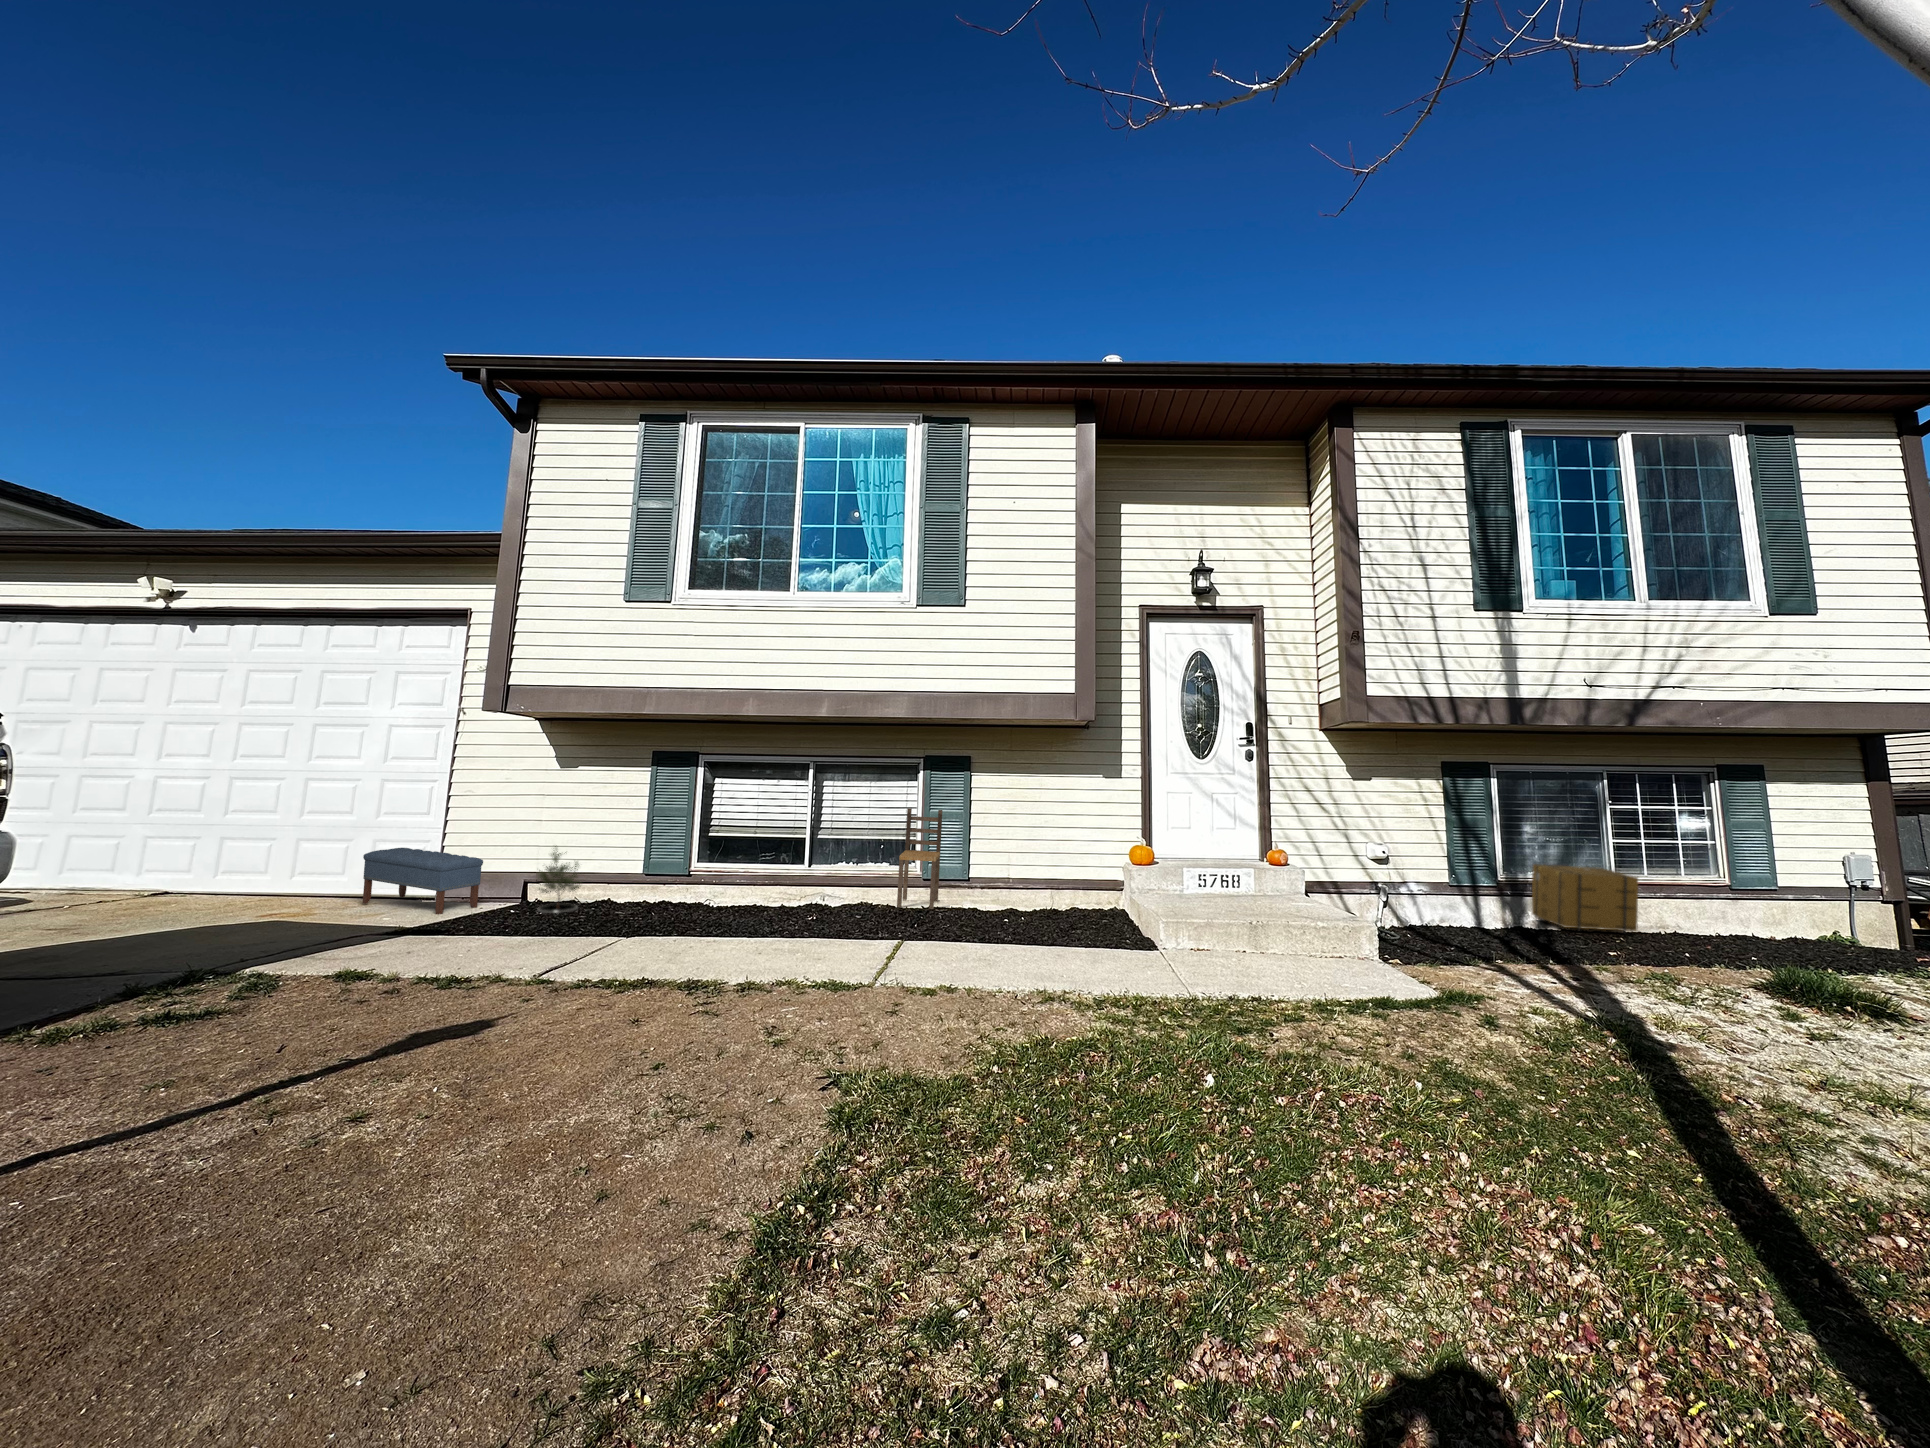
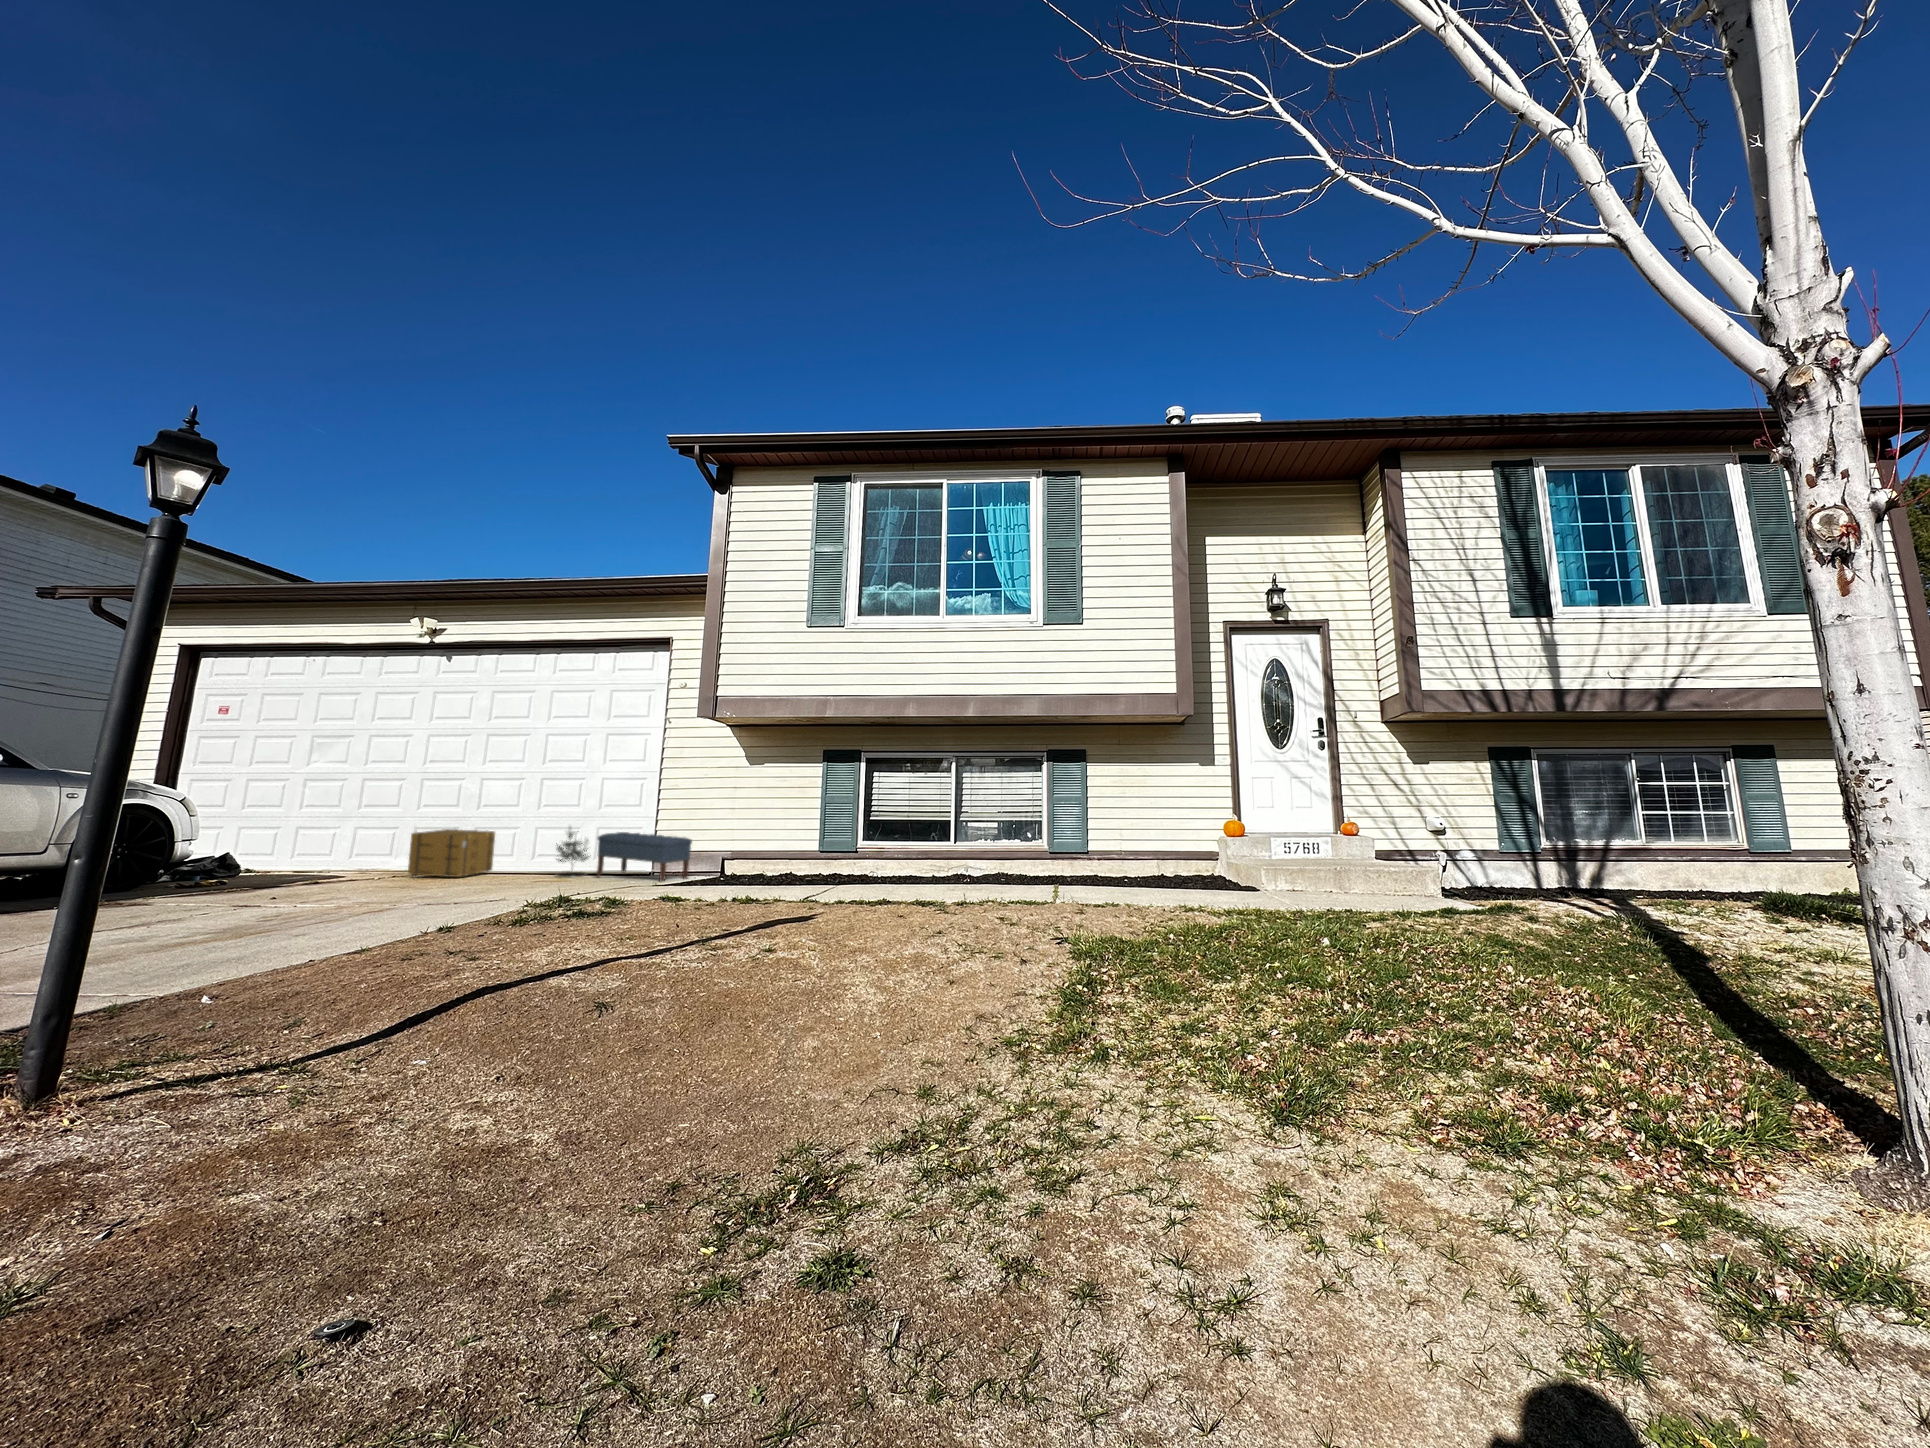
chair: present [897,808,942,909] -> none [1032,793,1065,874]
potted tree: present [538,846,581,913] -> present [556,827,589,878]
cardboard box: present [1532,864,1638,932] -> present [408,829,495,877]

